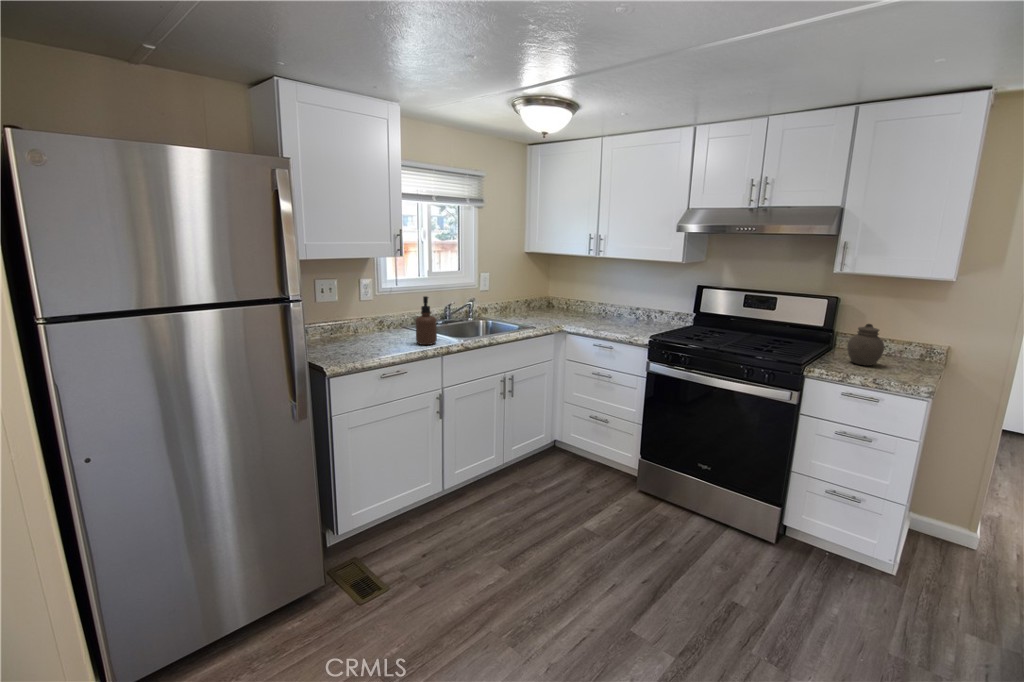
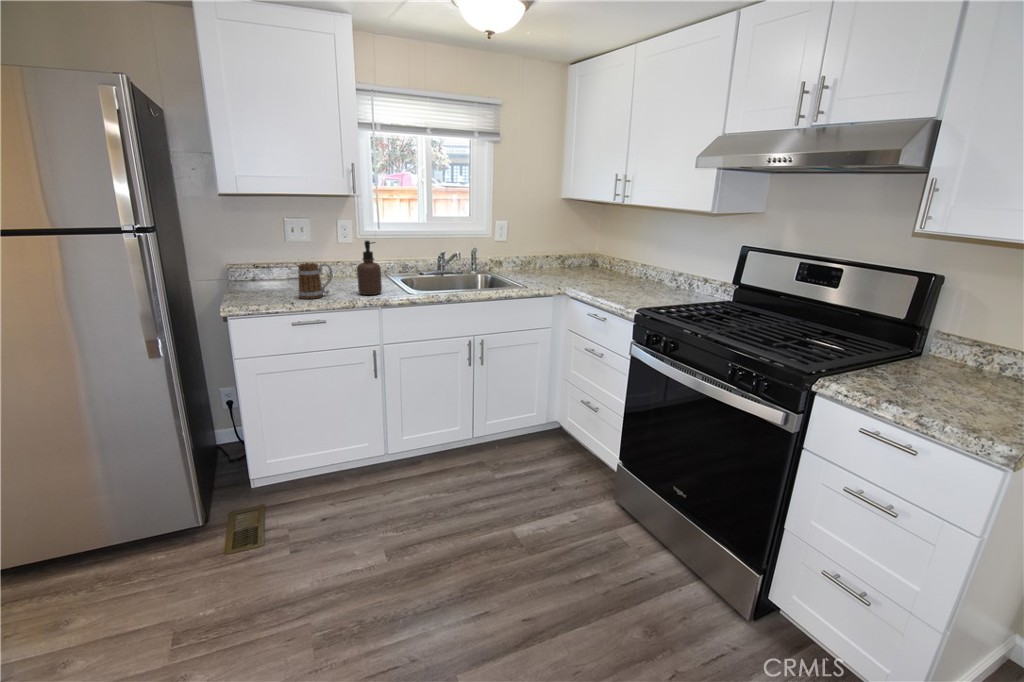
mug: none [370,320,398,353] -> present [298,263,332,299]
jar: present [847,324,884,366] -> none [913,321,980,391]

